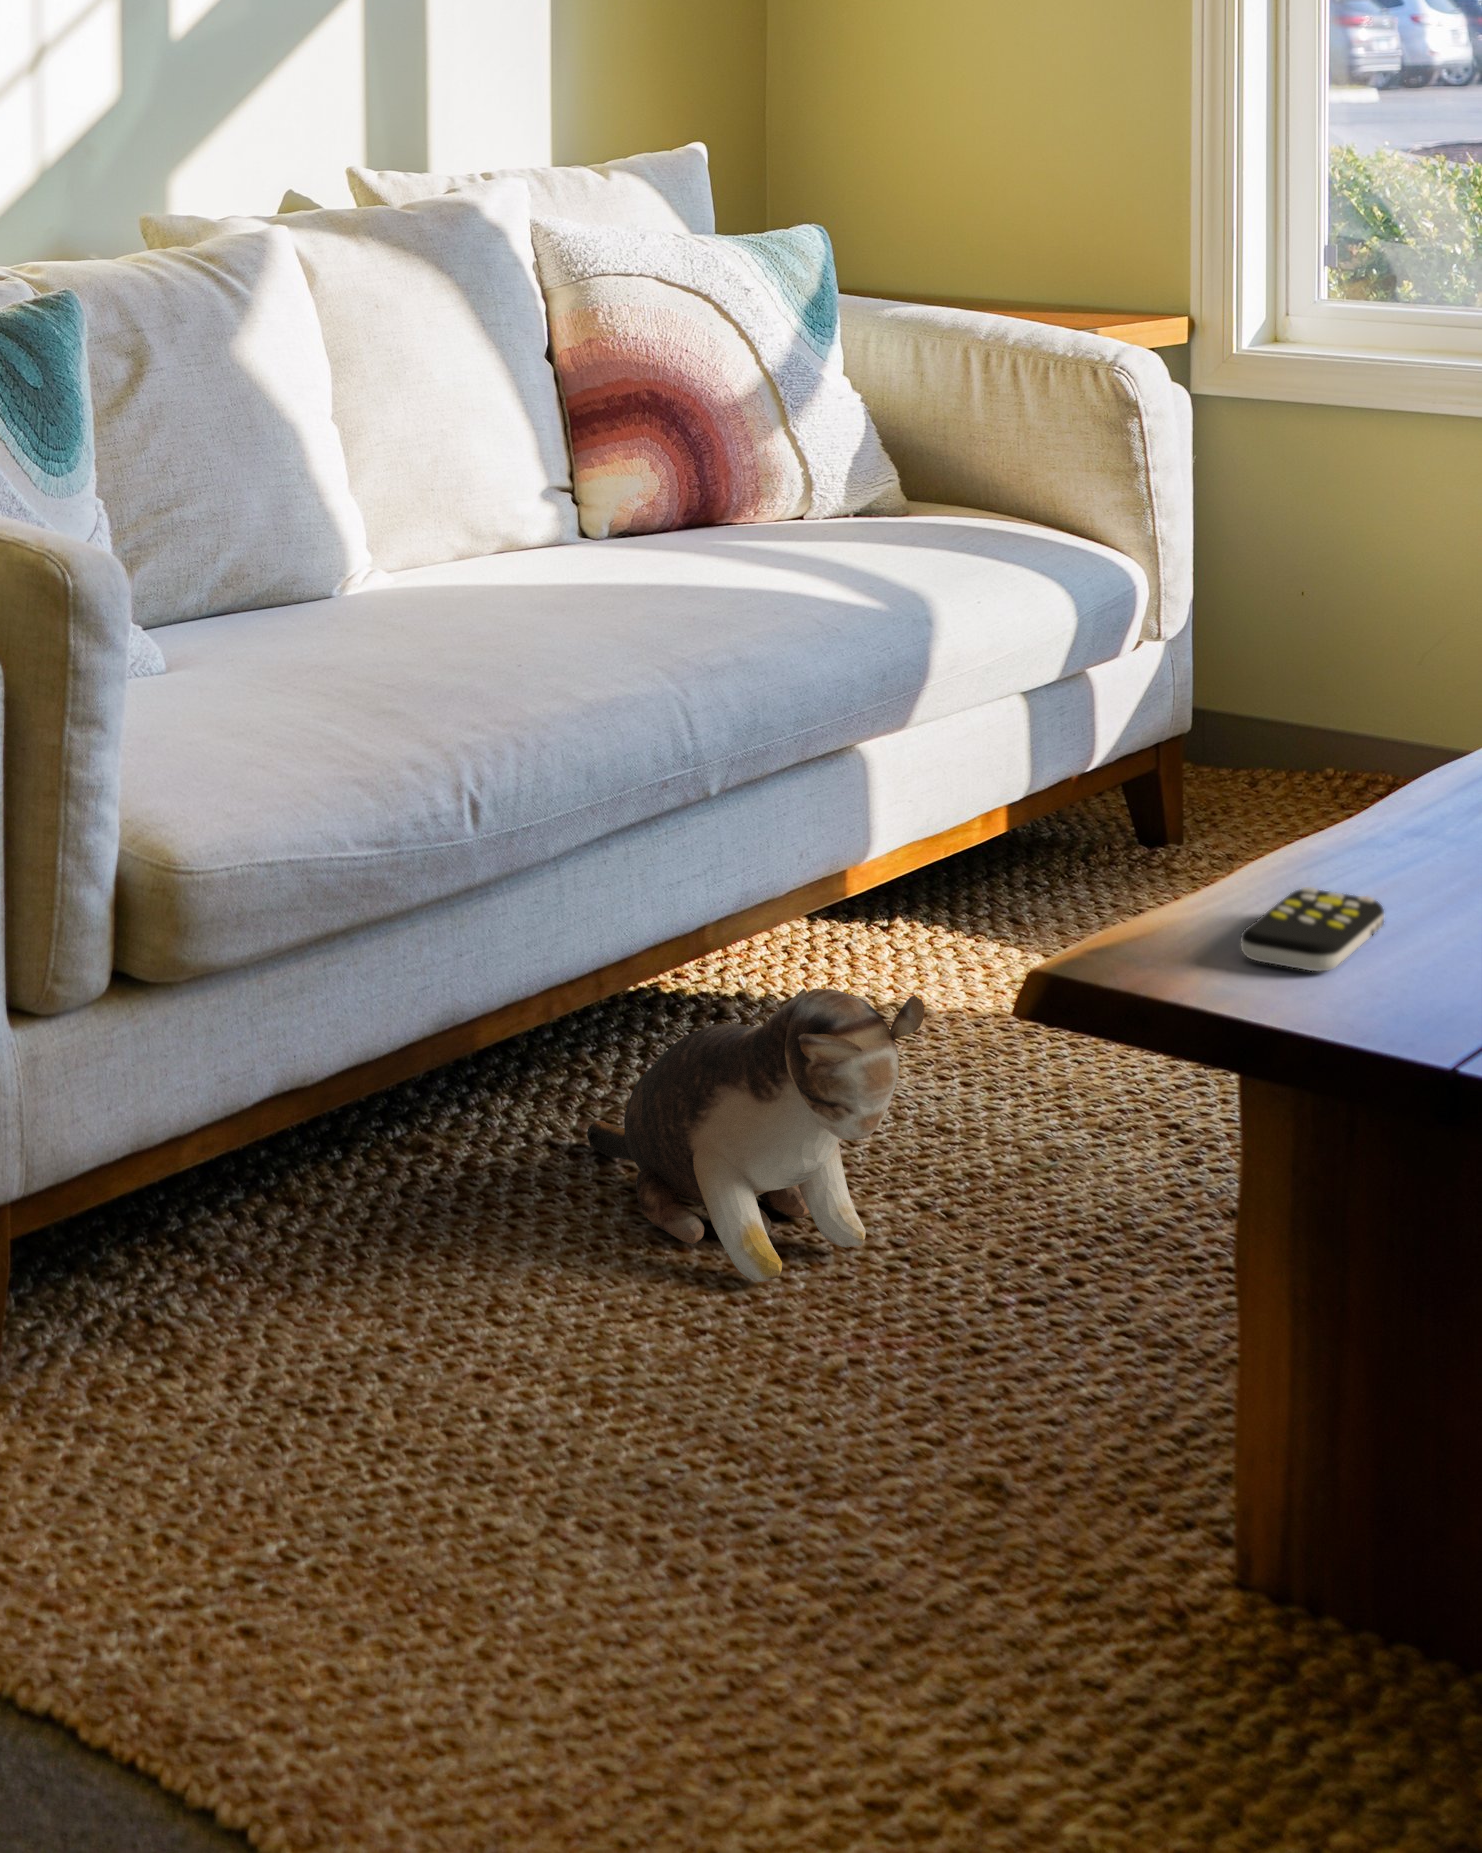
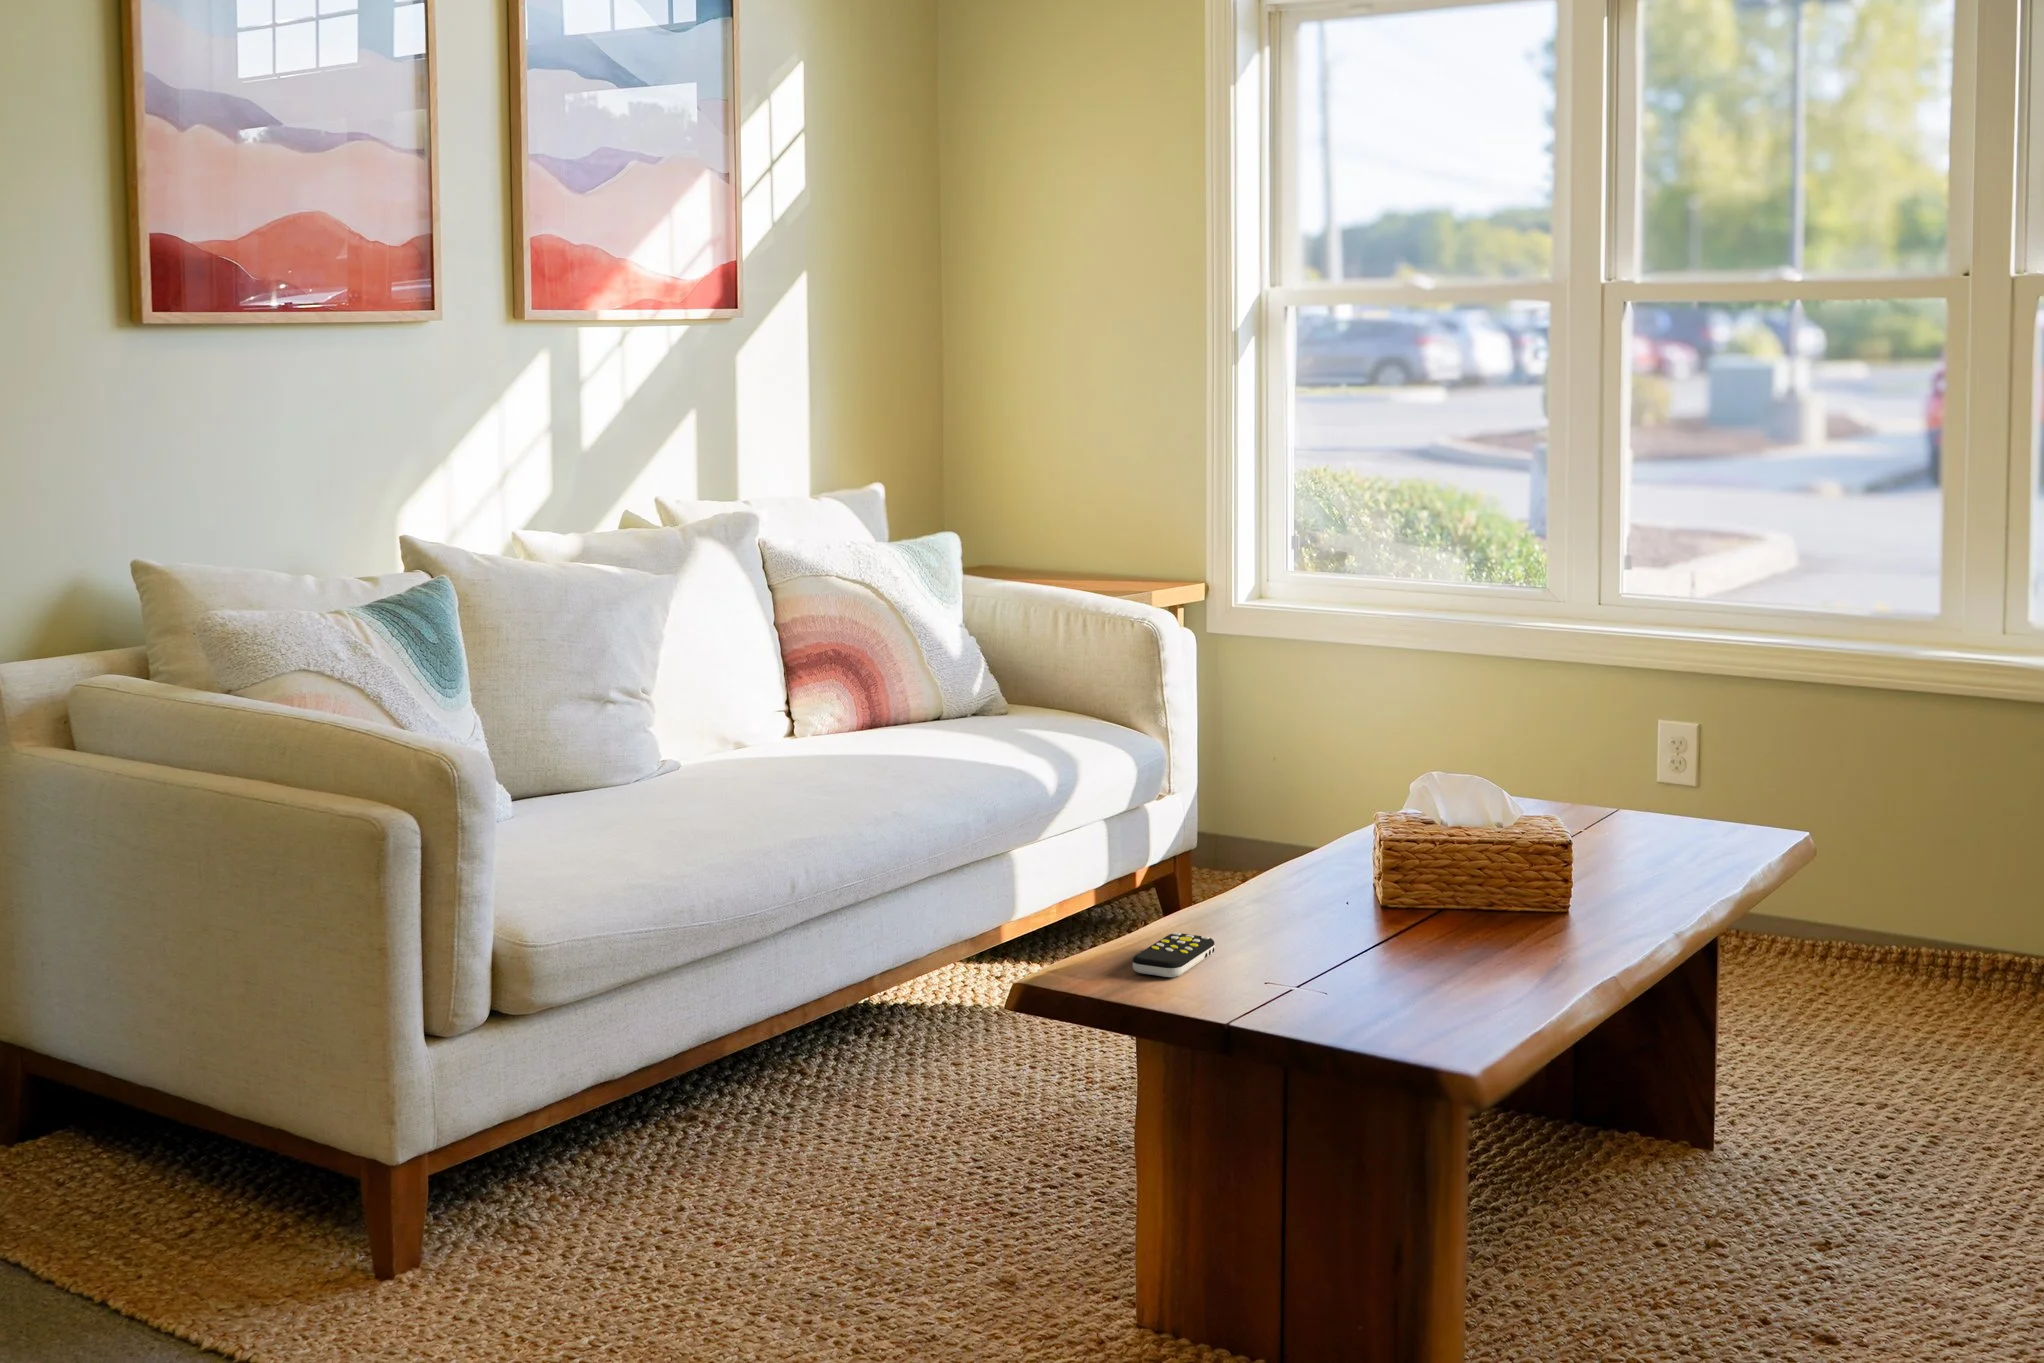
plush toy: present [587,988,925,1282] -> none [796,1006,984,1183]

